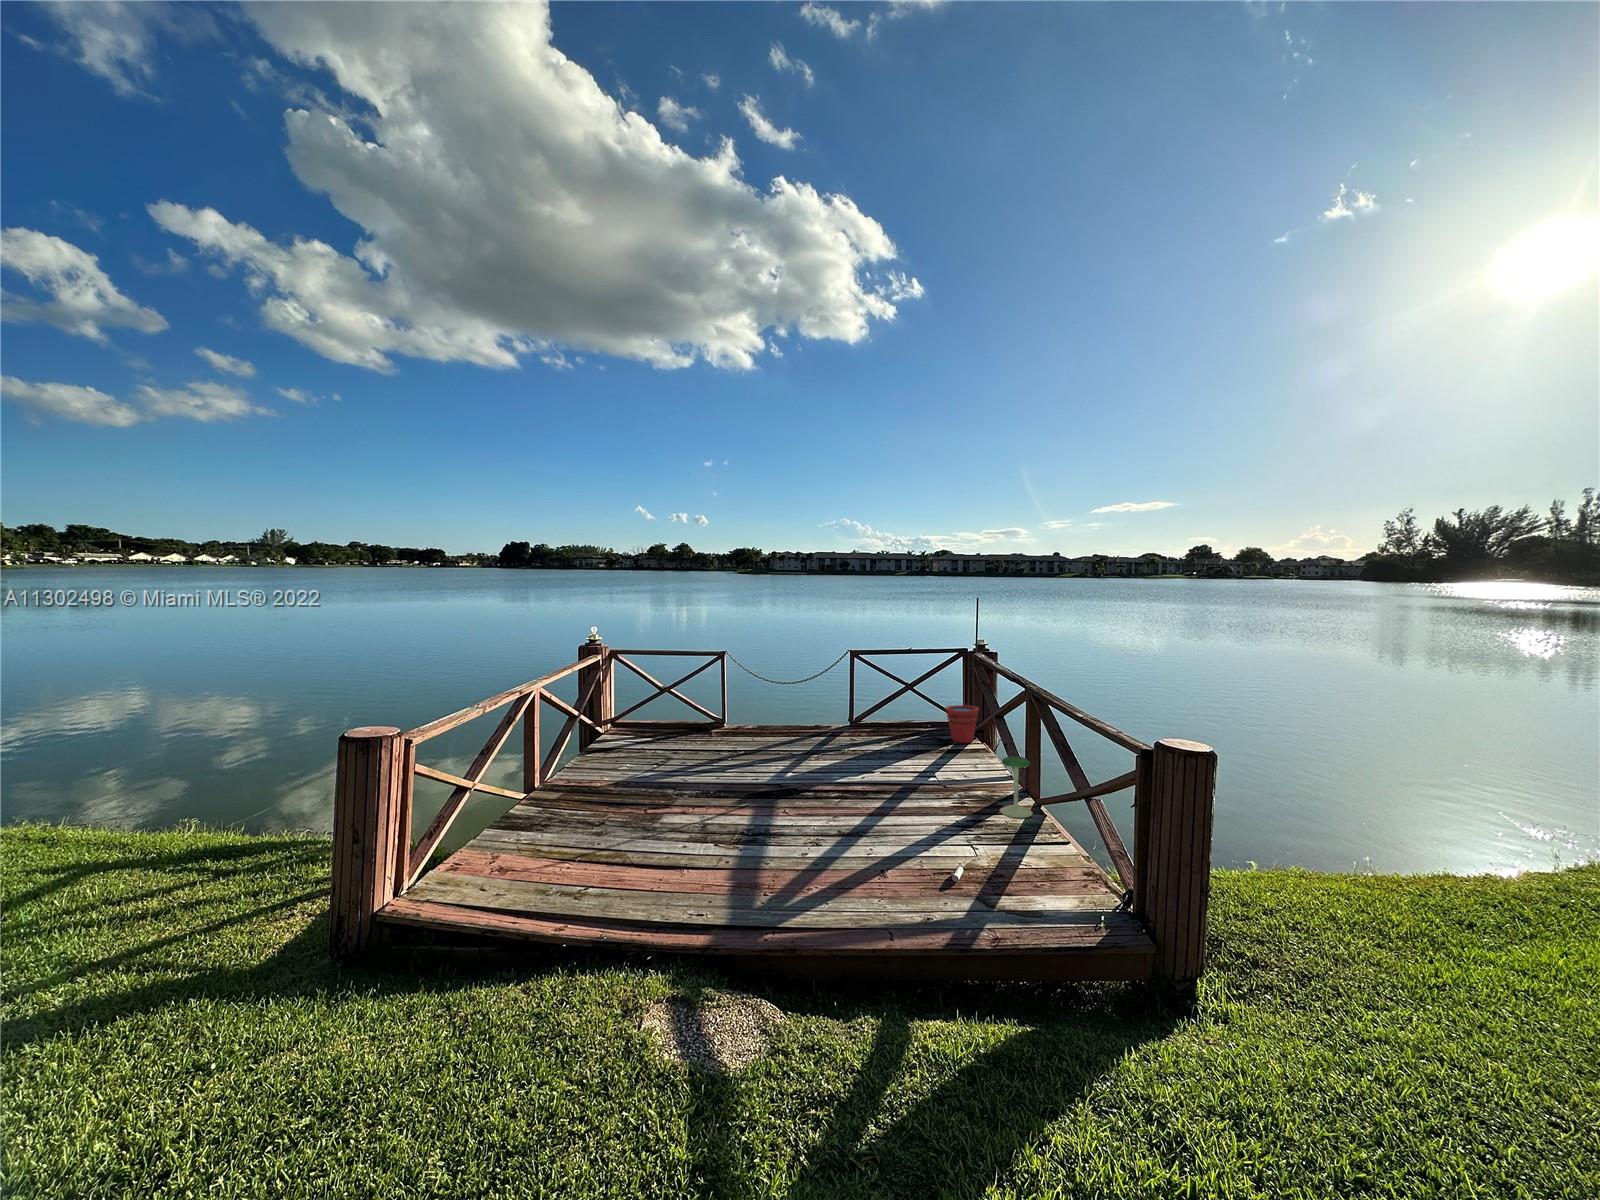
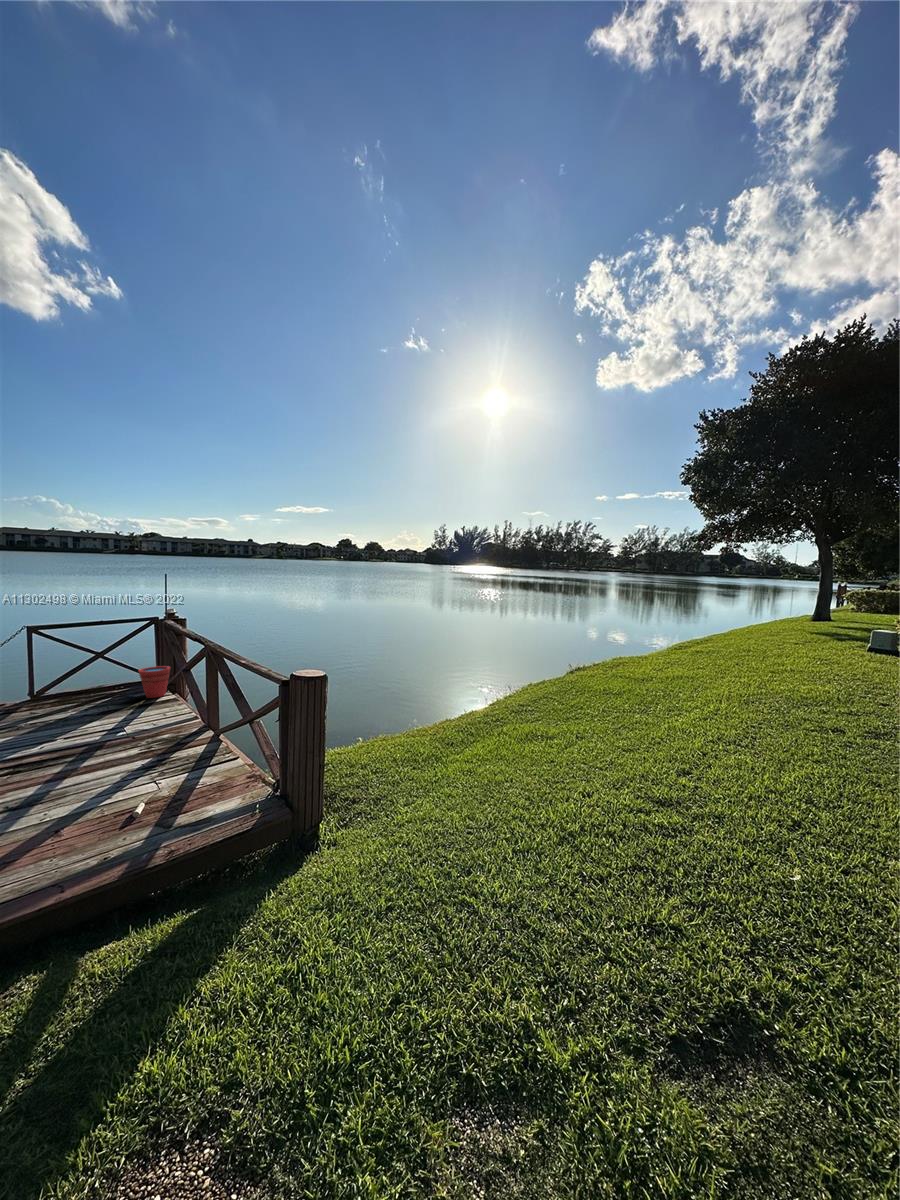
stool: present [1000,756,1033,818] -> none [184,700,212,749]

